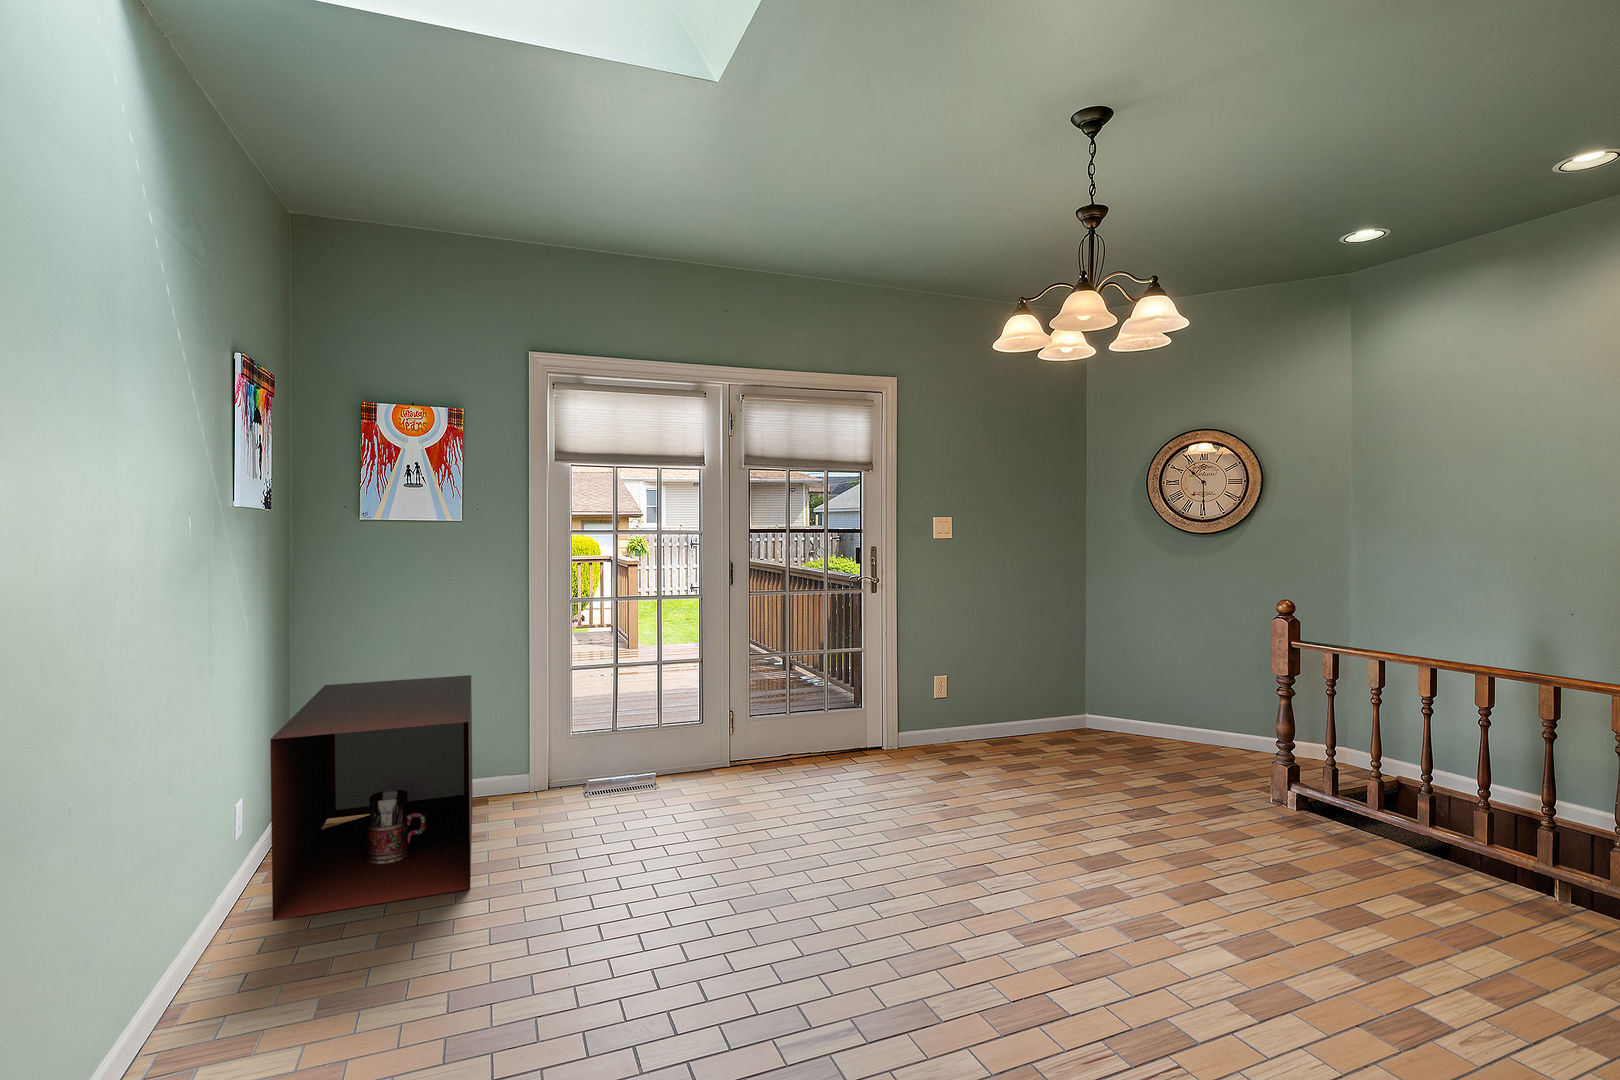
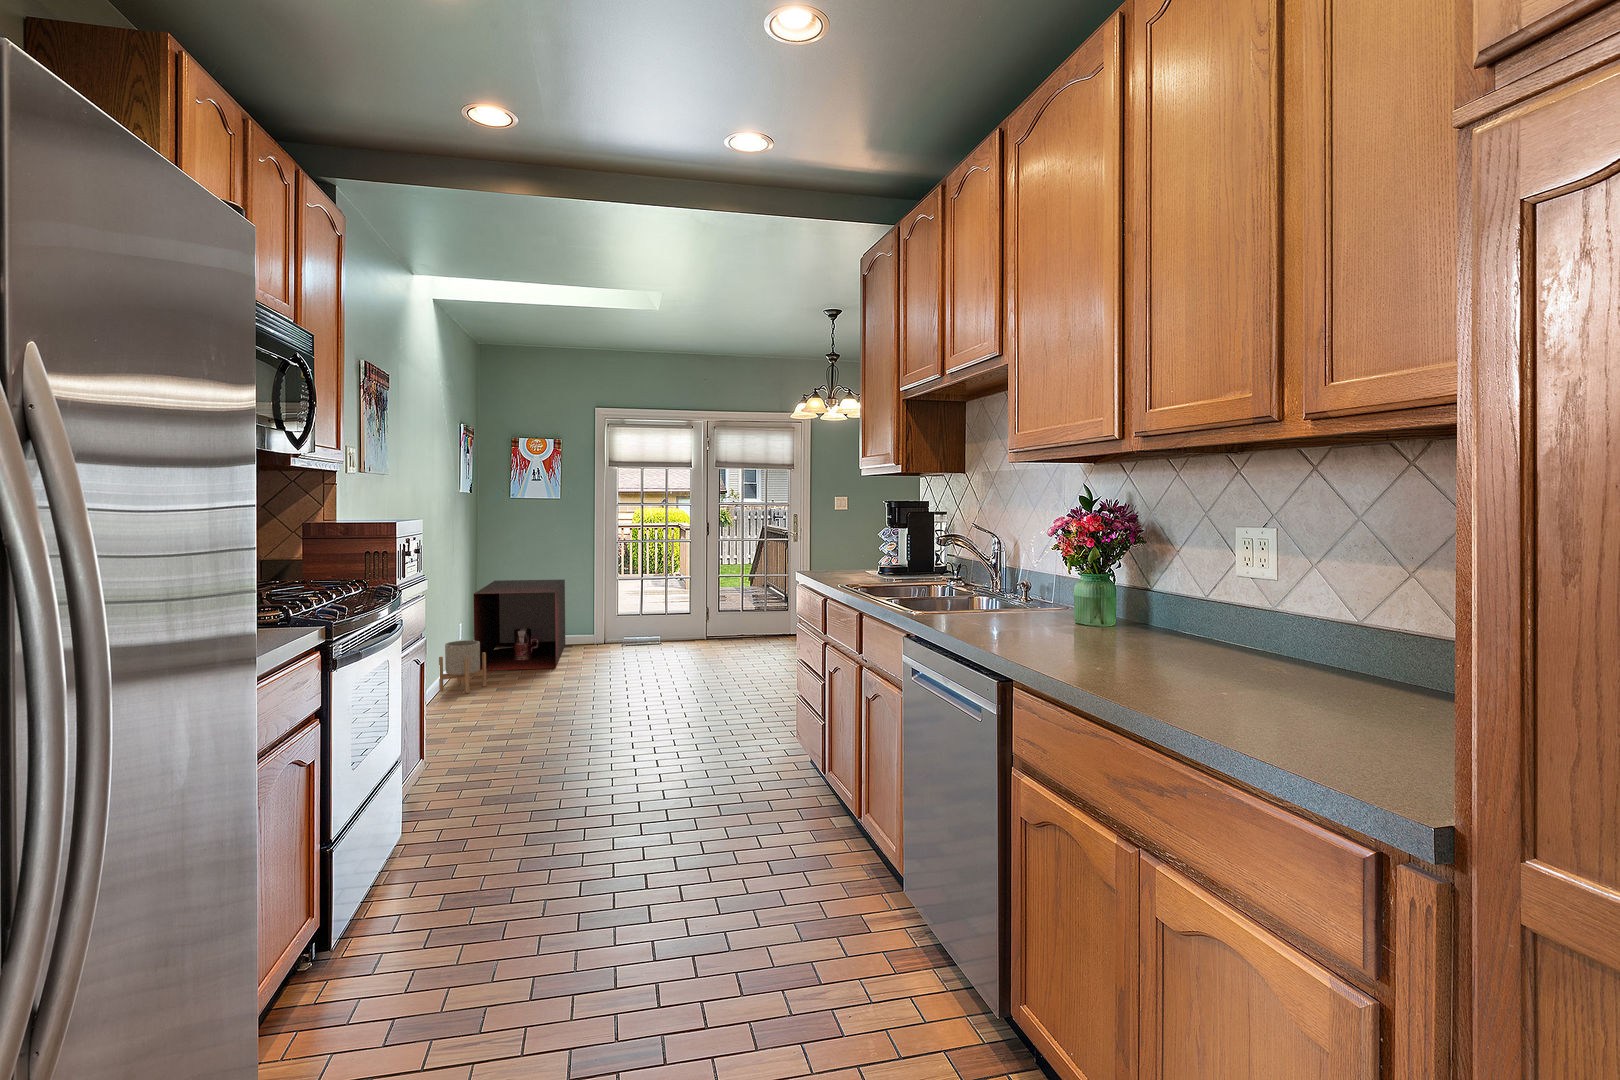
planter: none [156,878,300,1044] -> present [439,640,486,693]

